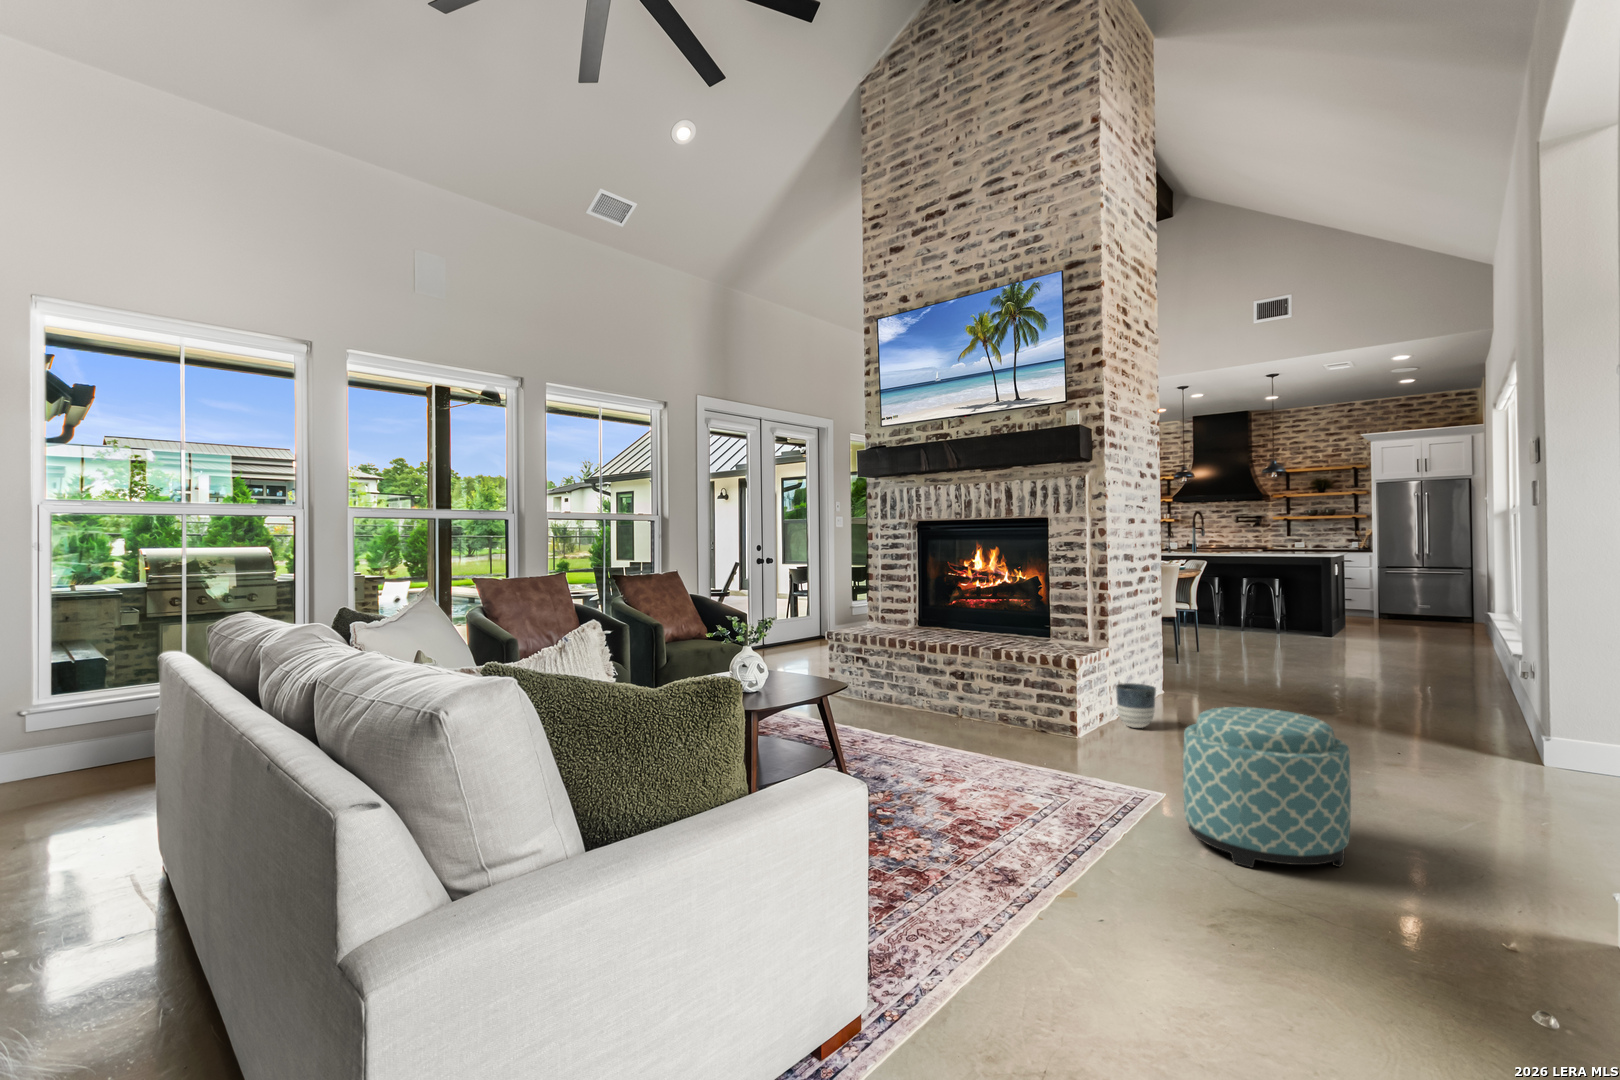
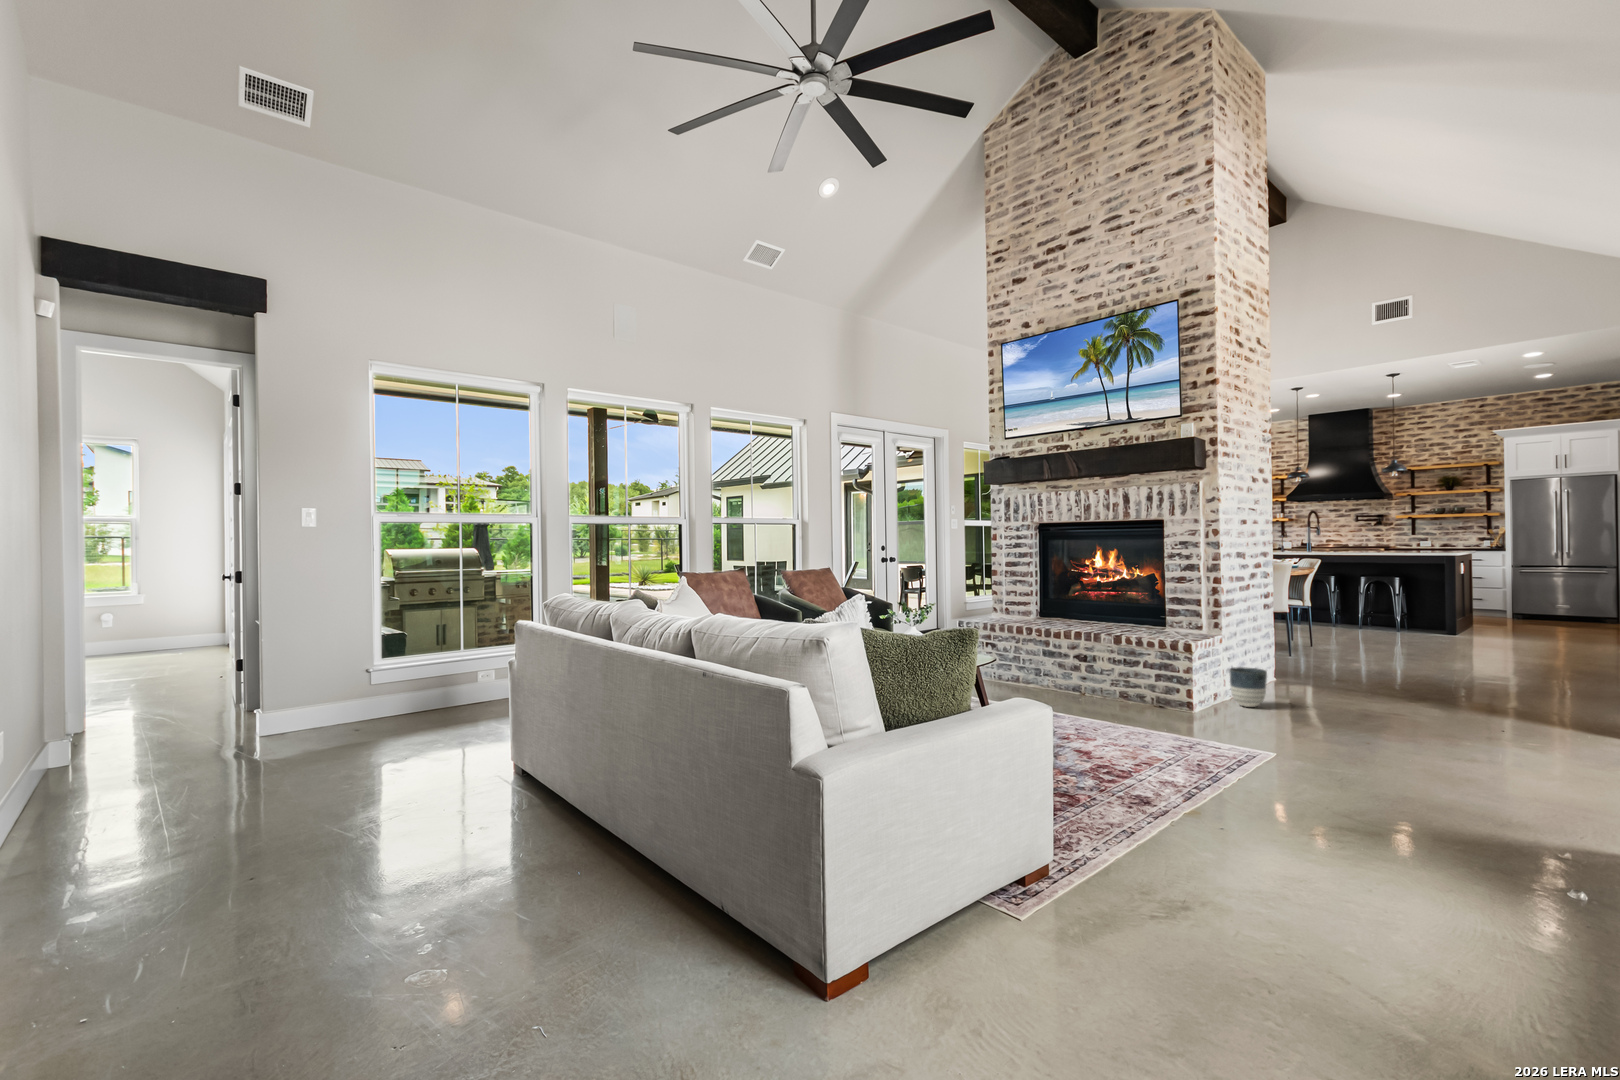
ottoman: present [1183,707,1351,868] -> none [1289,678,1435,807]

